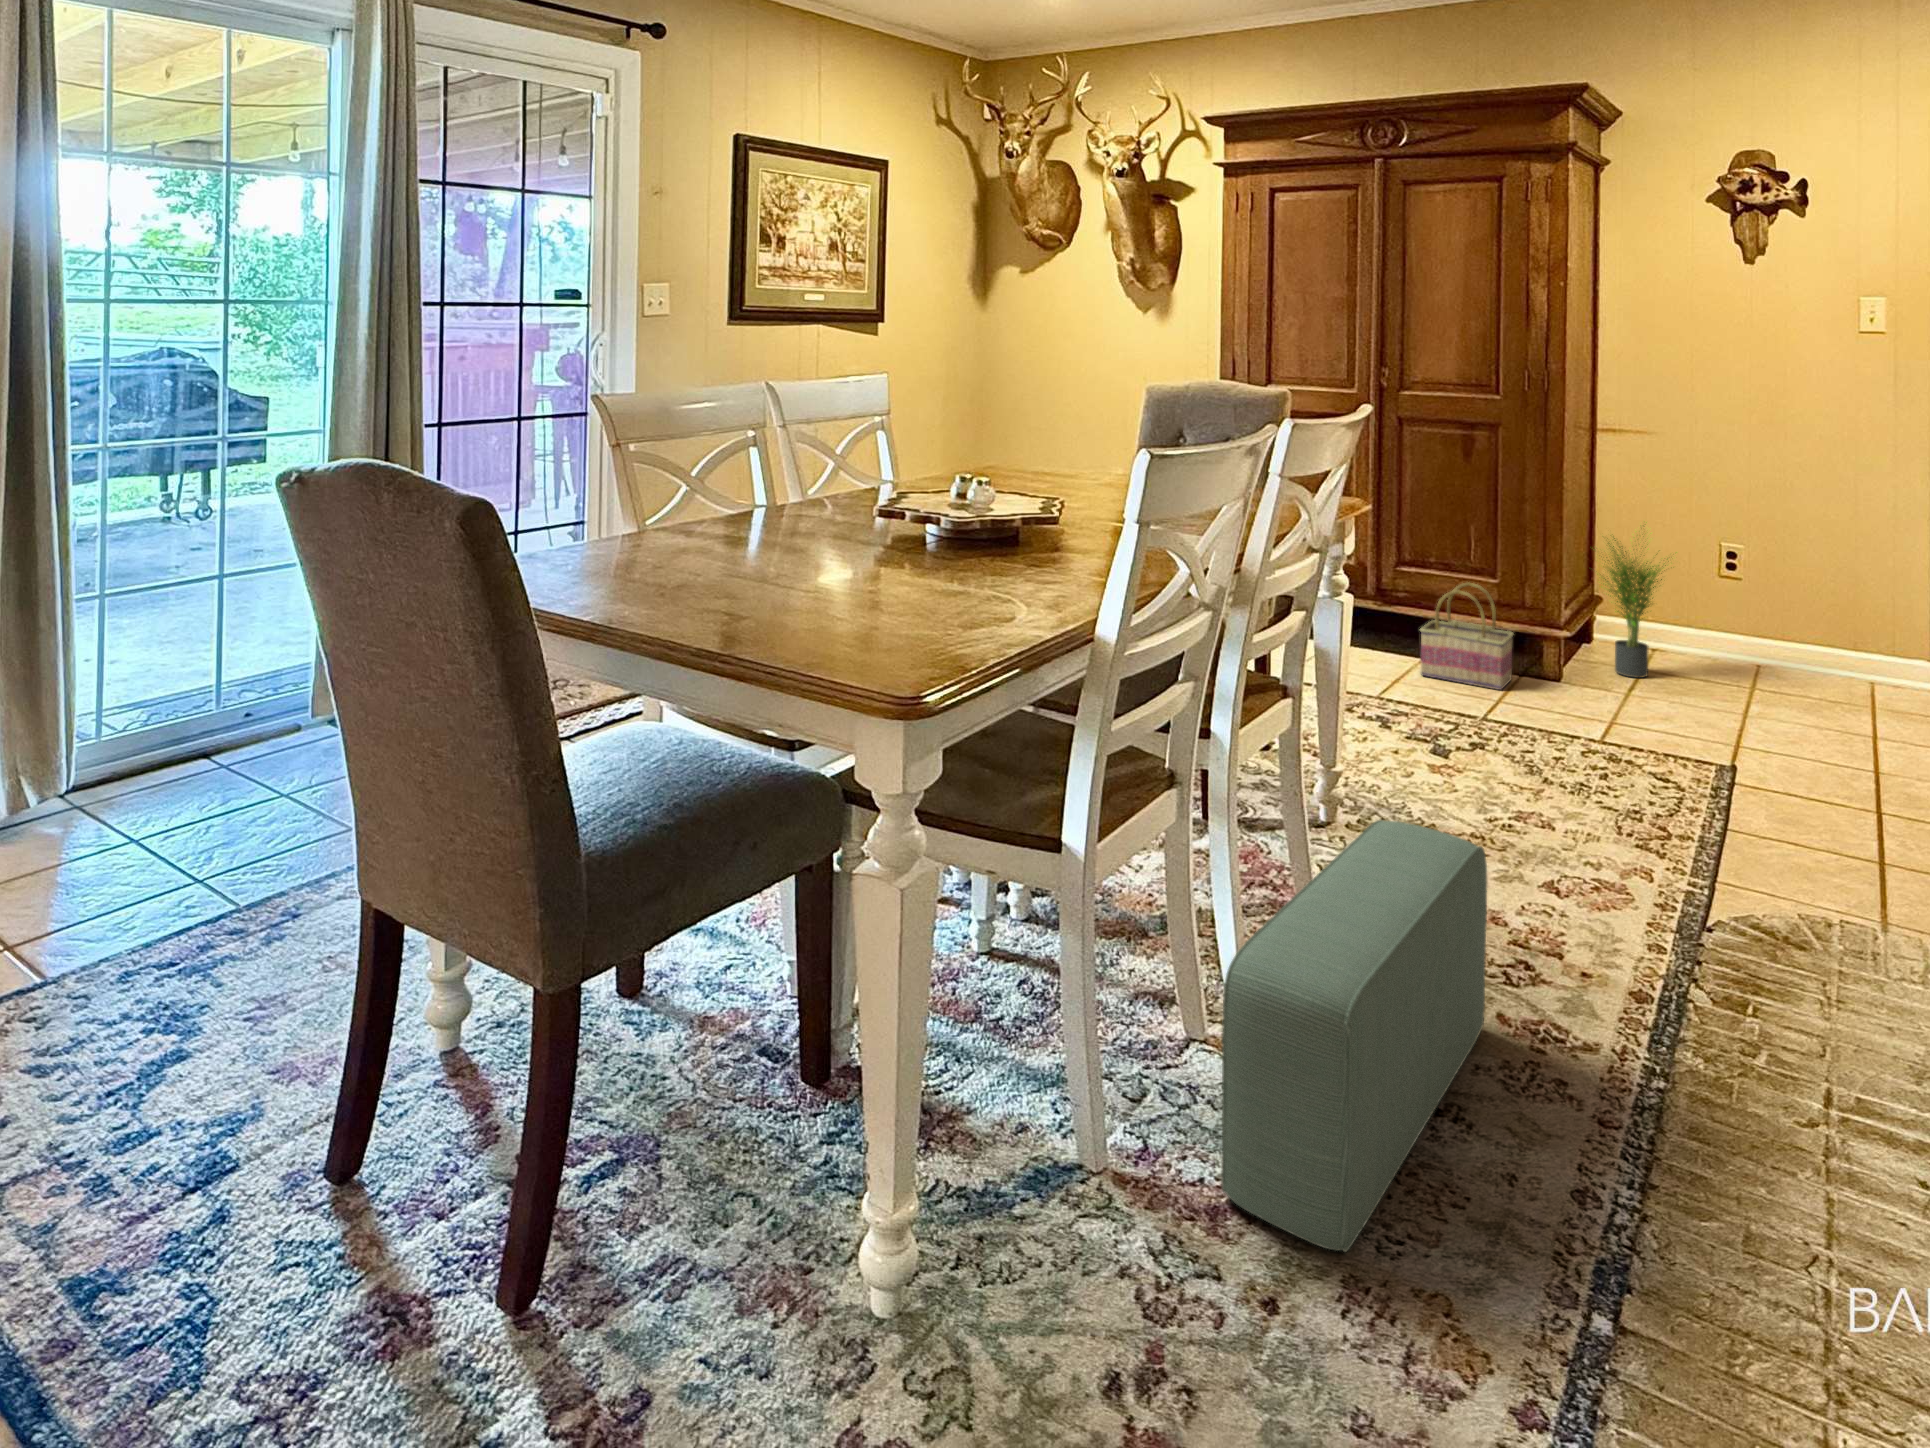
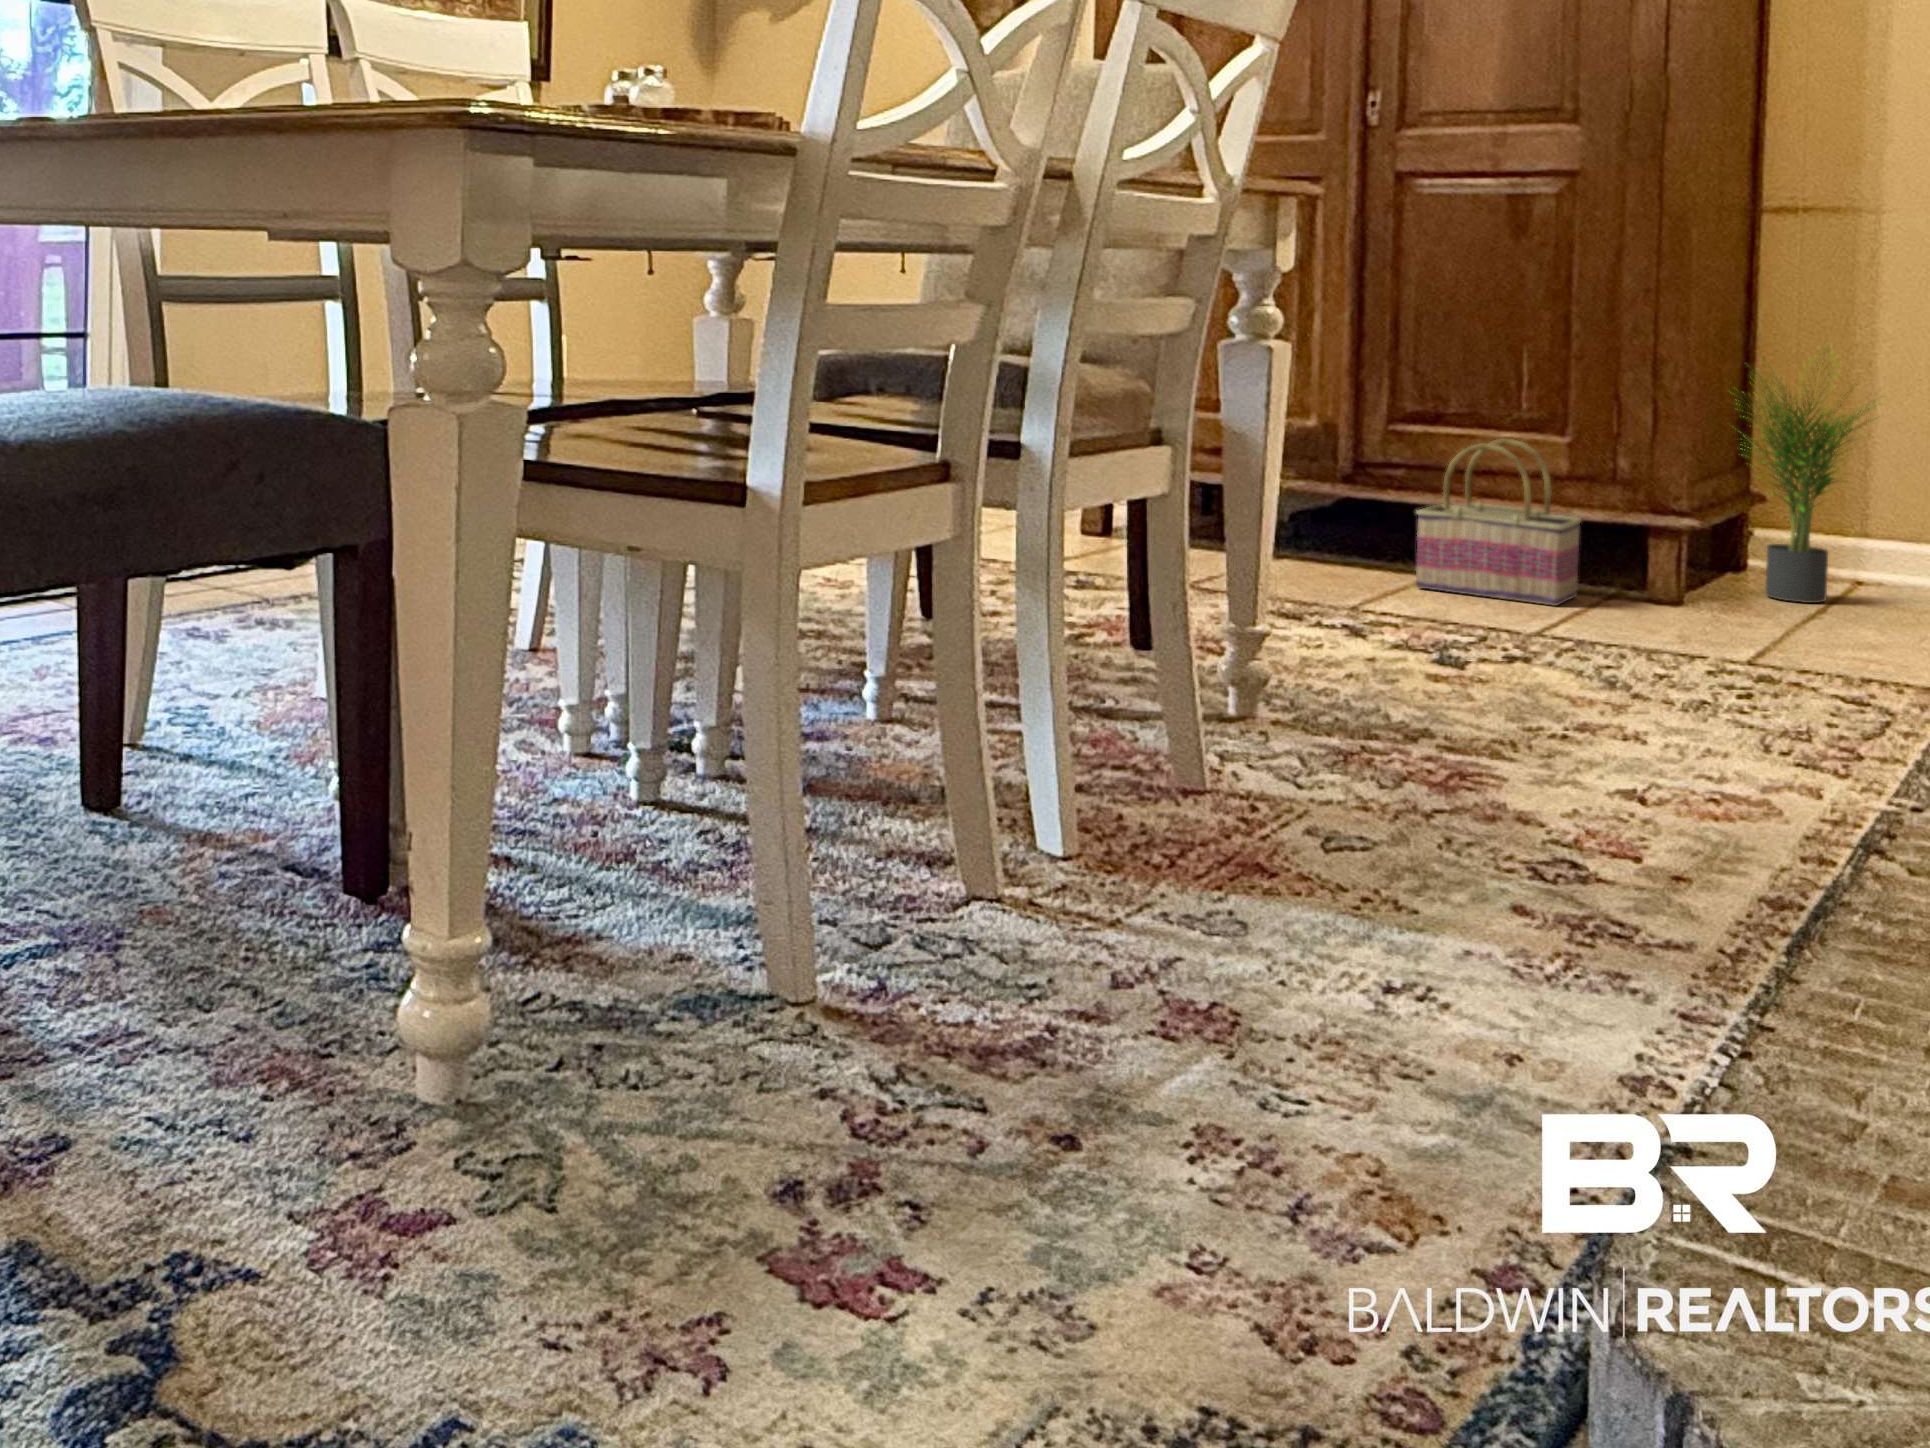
pouf: present [1221,820,1487,1252] -> none [1001,575,1491,1100]

